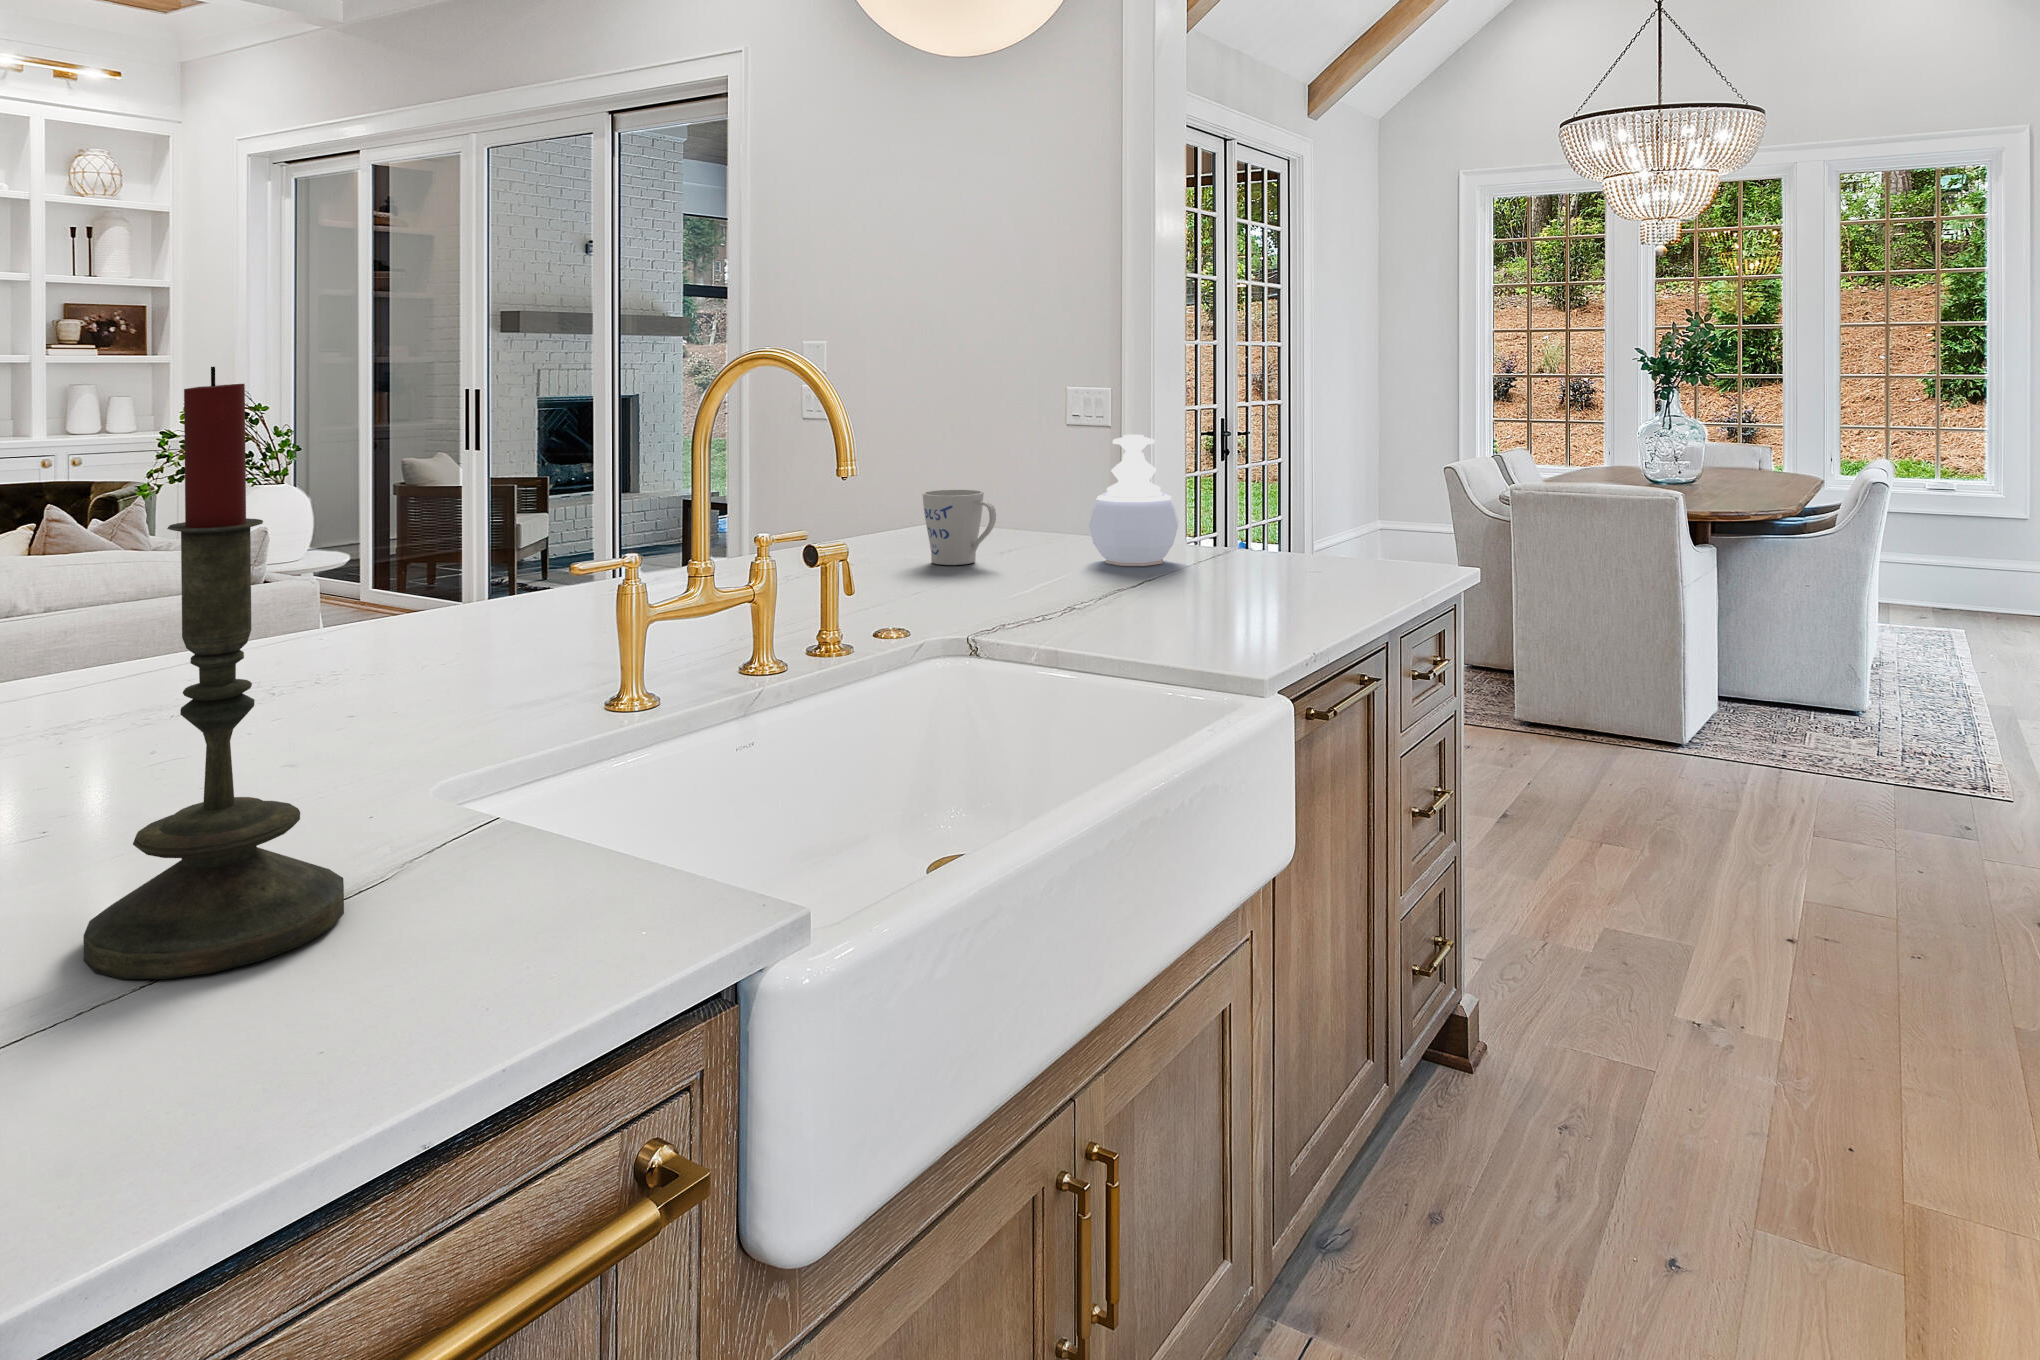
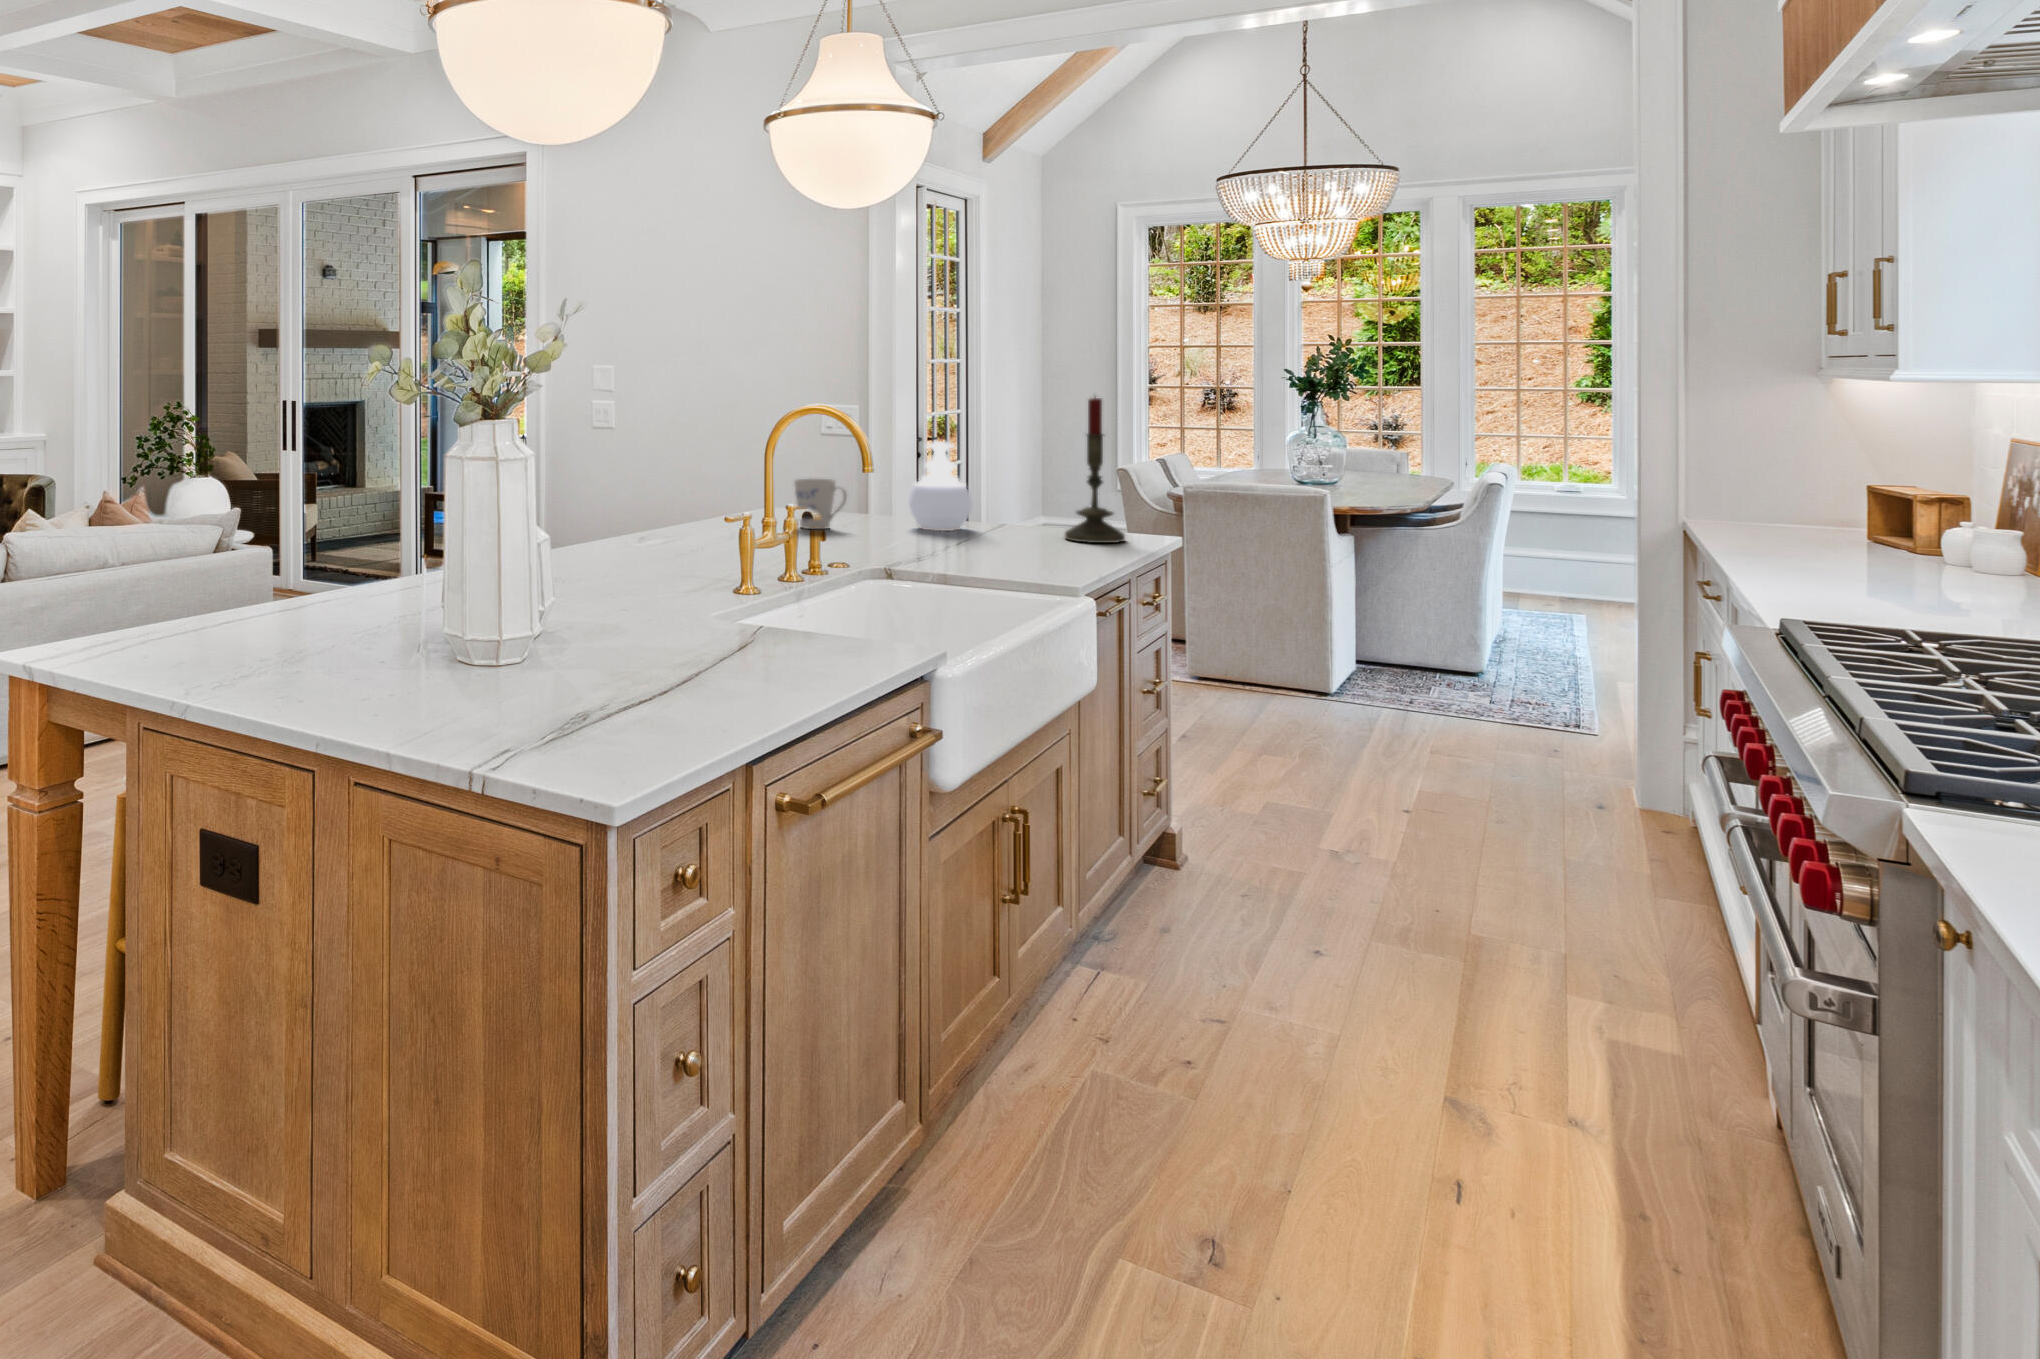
candle: present [83,367,344,979] -> present [1065,397,1125,543]

